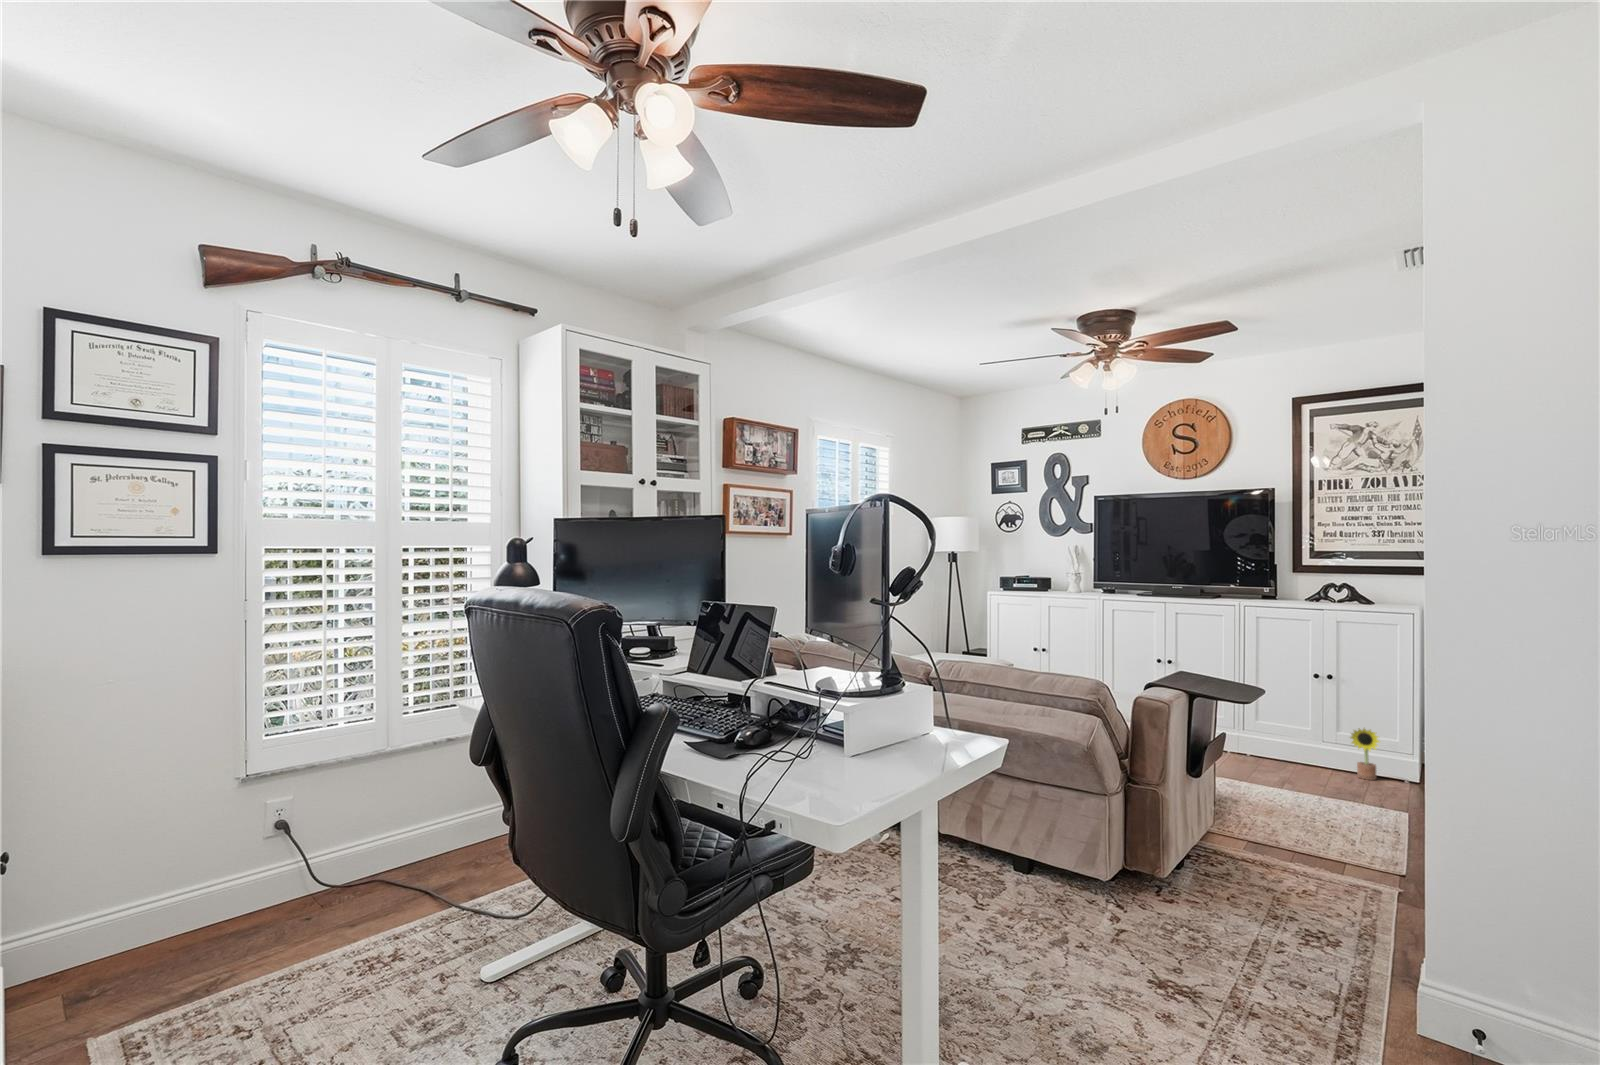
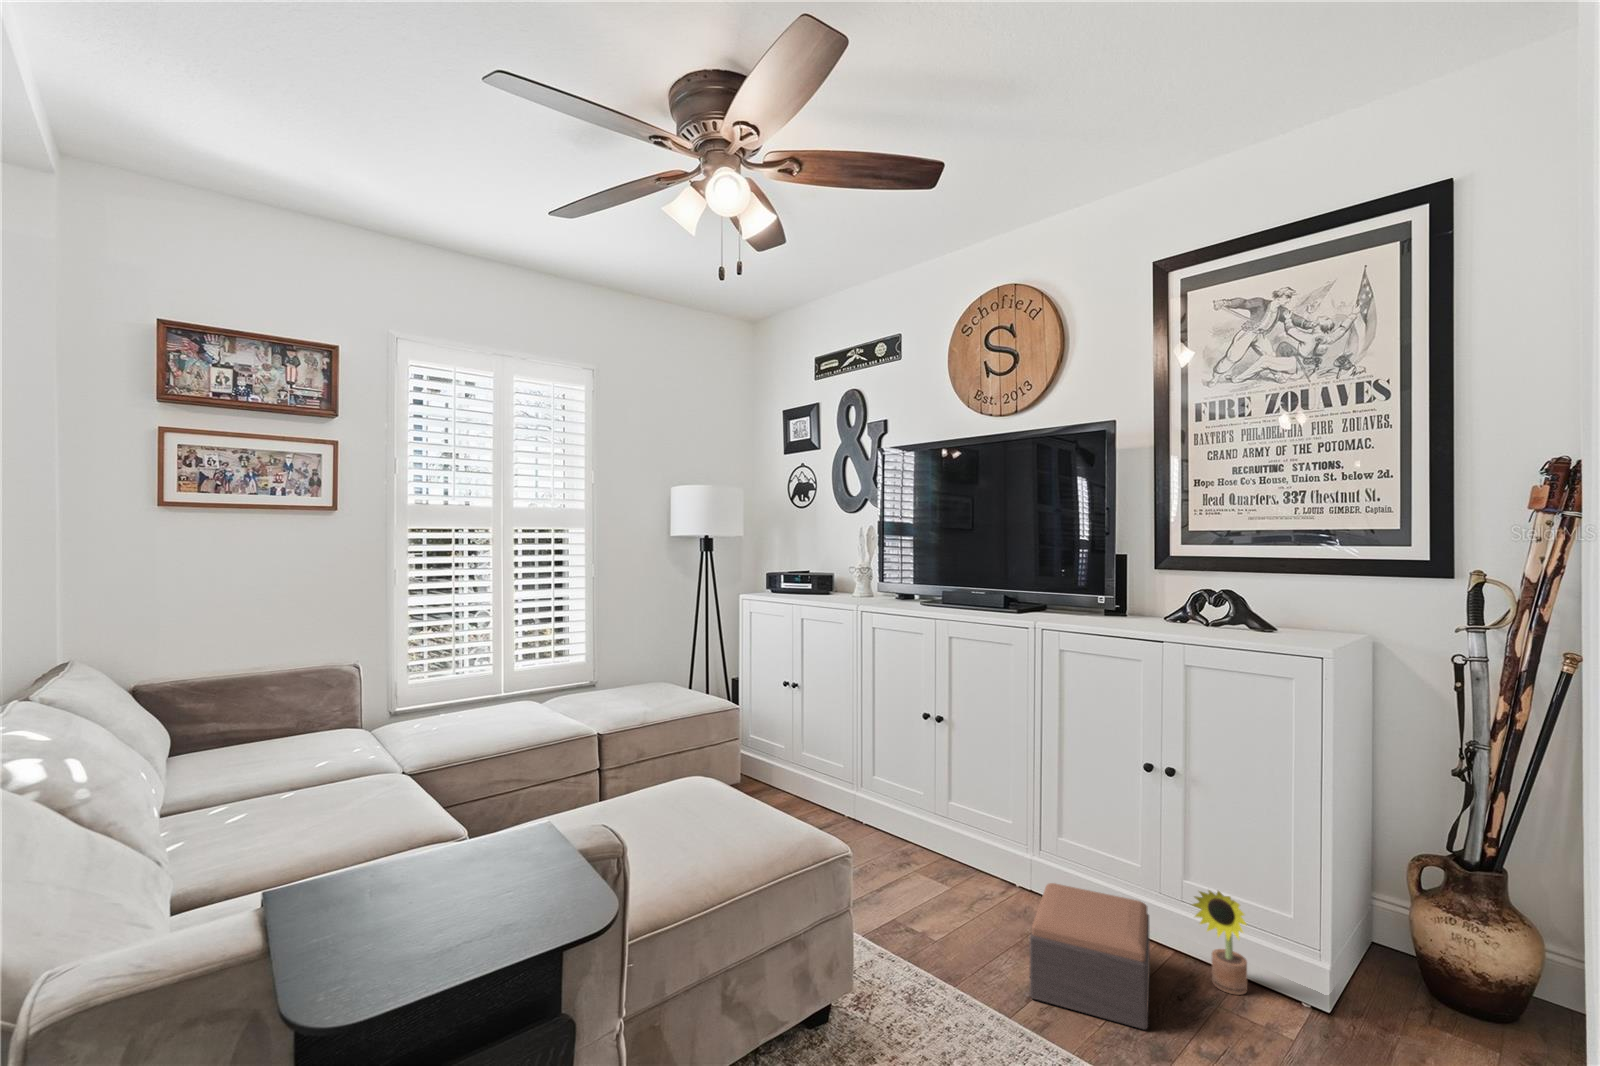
footstool: none [1267,734,1343,789] -> present [1030,883,1150,1030]

